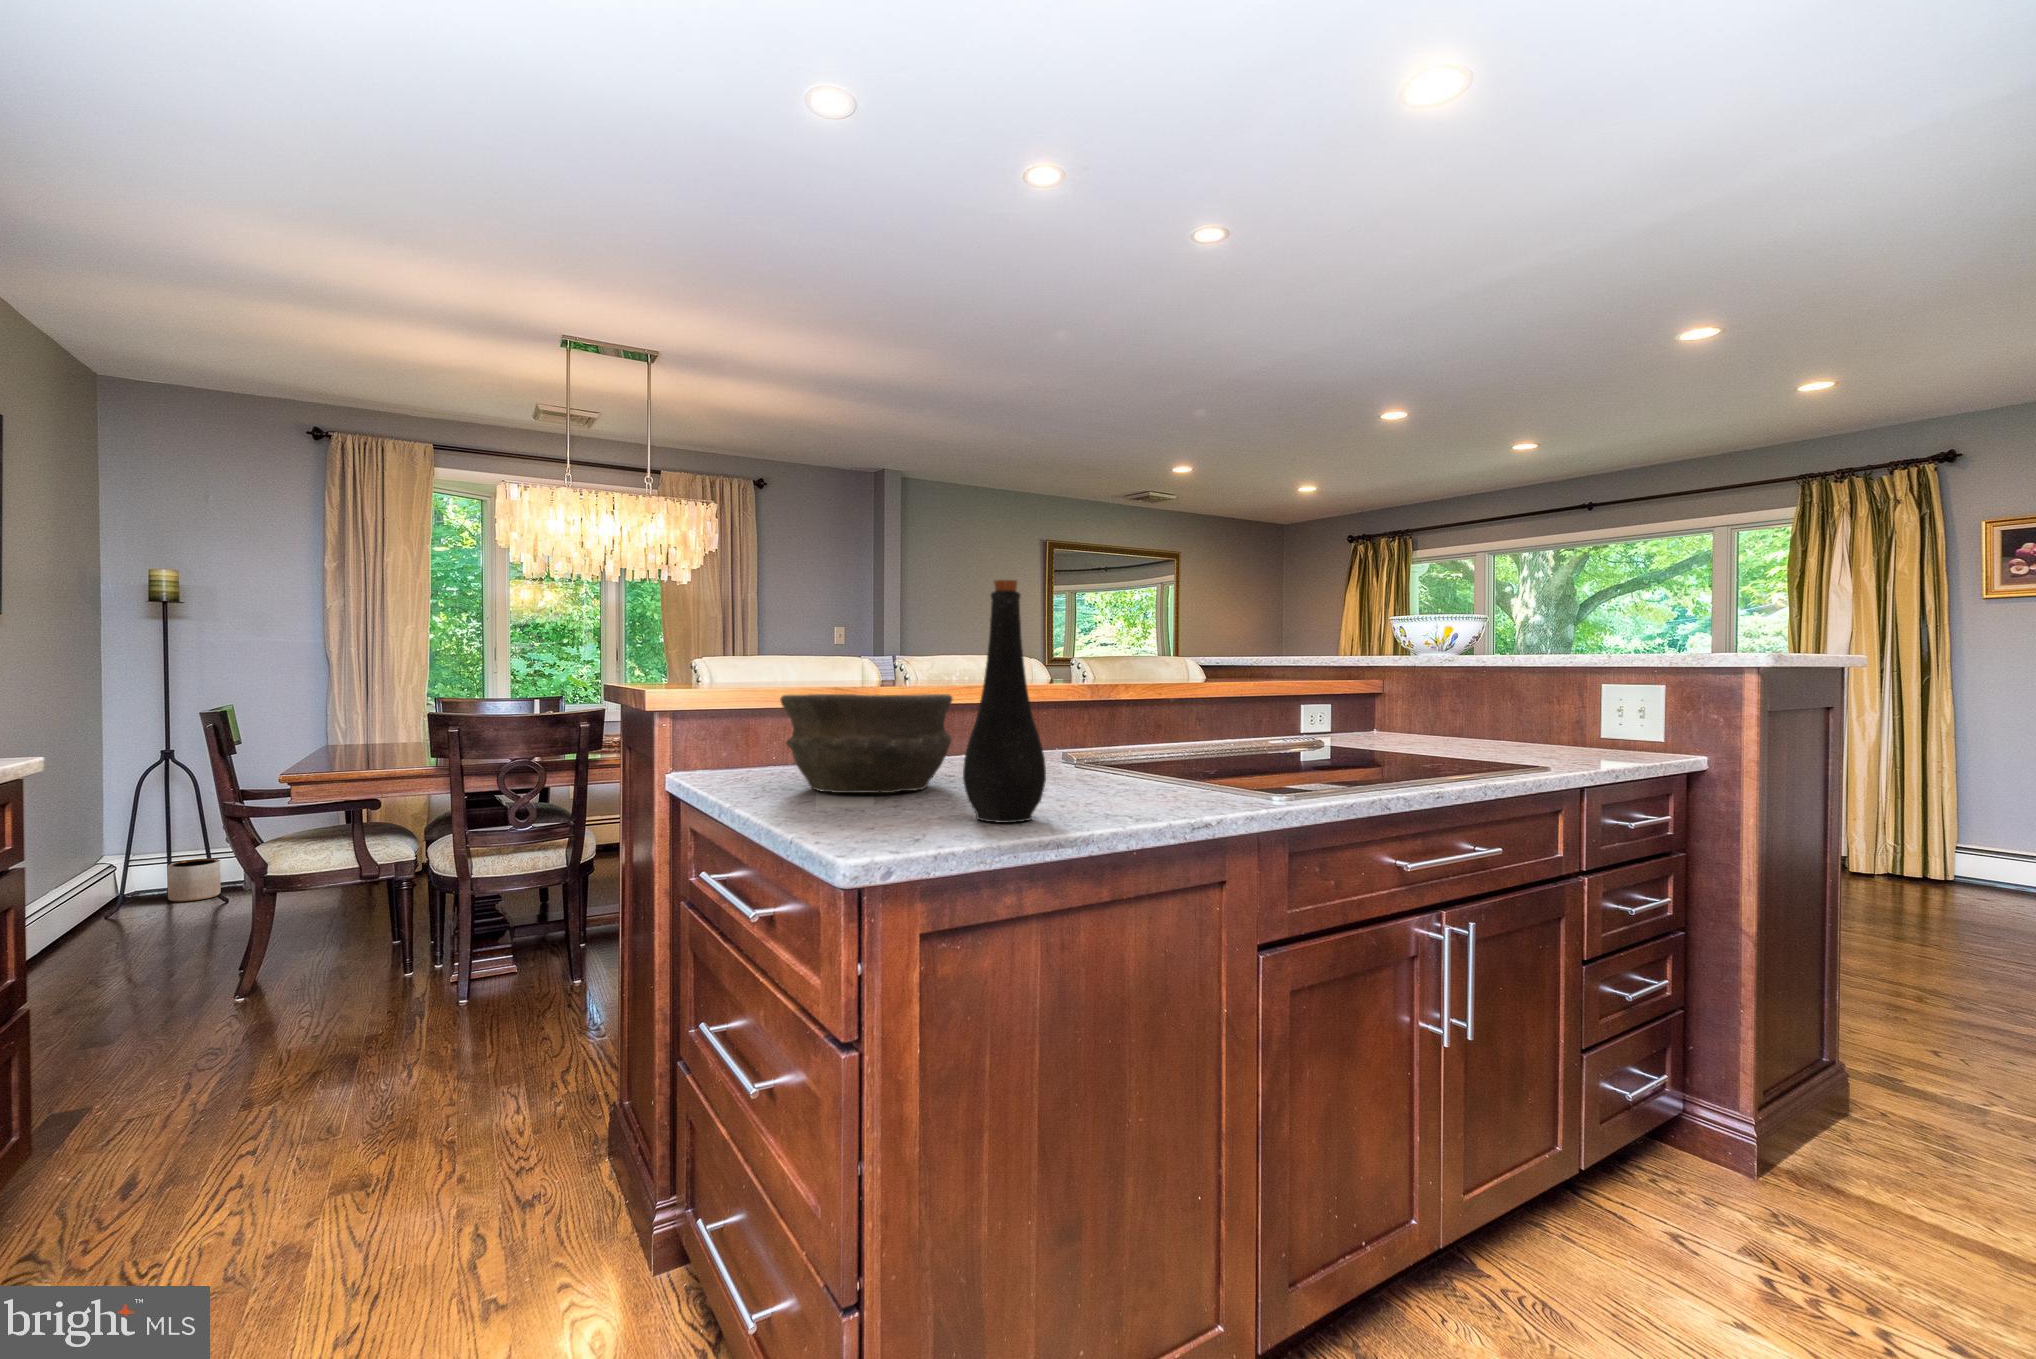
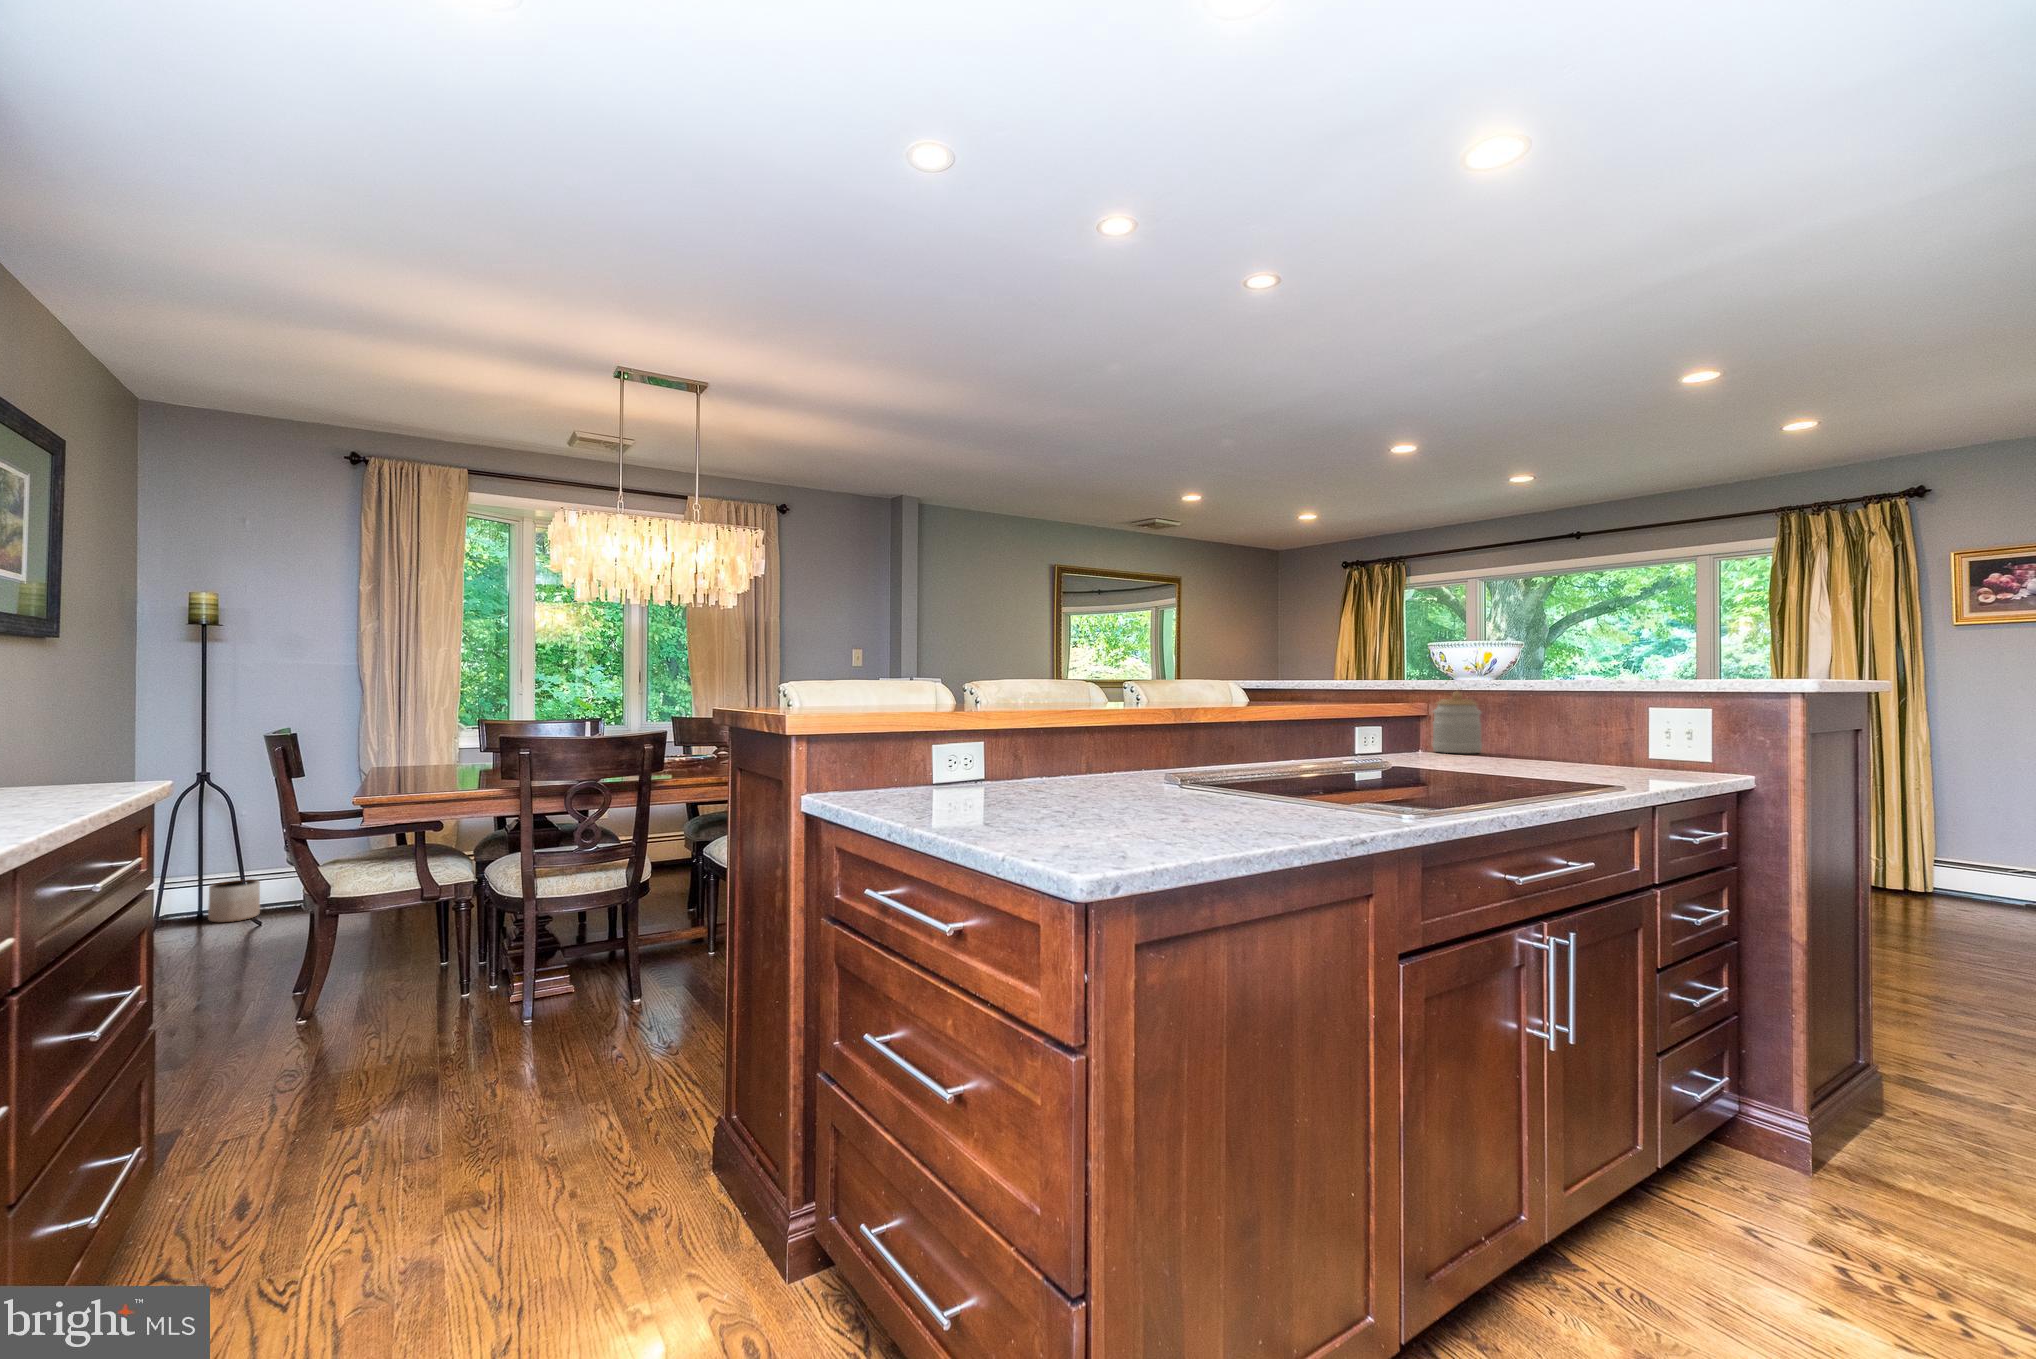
bottle: present [963,580,1046,823] -> none [1135,614,1215,842]
jar: none [1385,668,1437,733] -> present [1433,691,1482,753]
bowl: present [780,694,952,793] -> none [929,719,1091,814]

